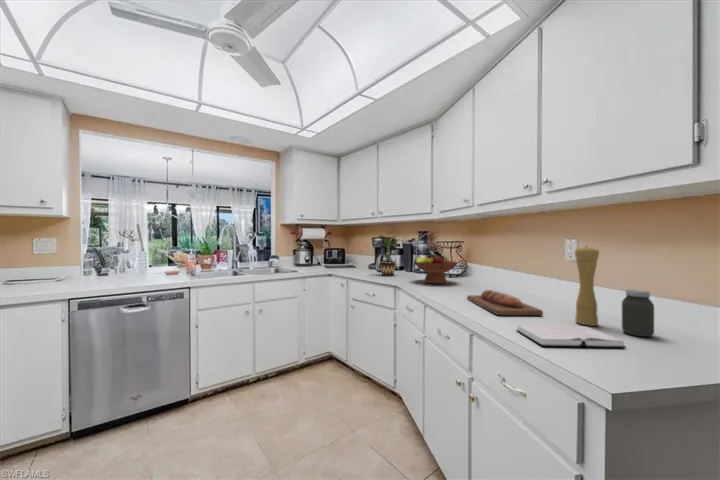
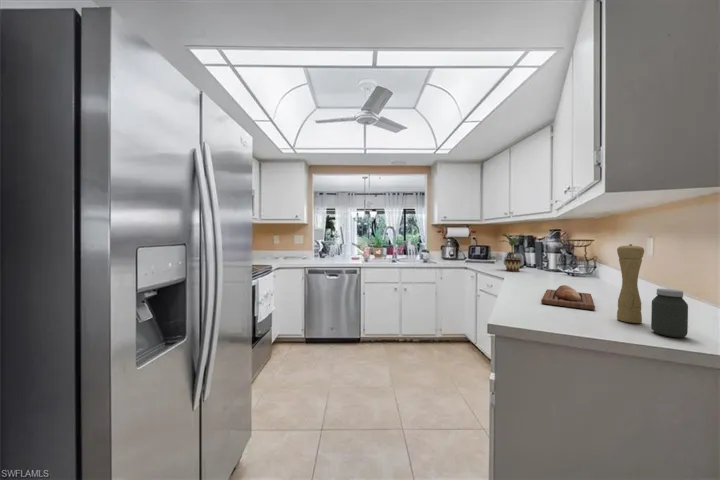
fruit bowl: present [414,254,458,284] -> none [525,252,577,281]
hardback book: present [517,324,626,348] -> none [524,308,608,334]

